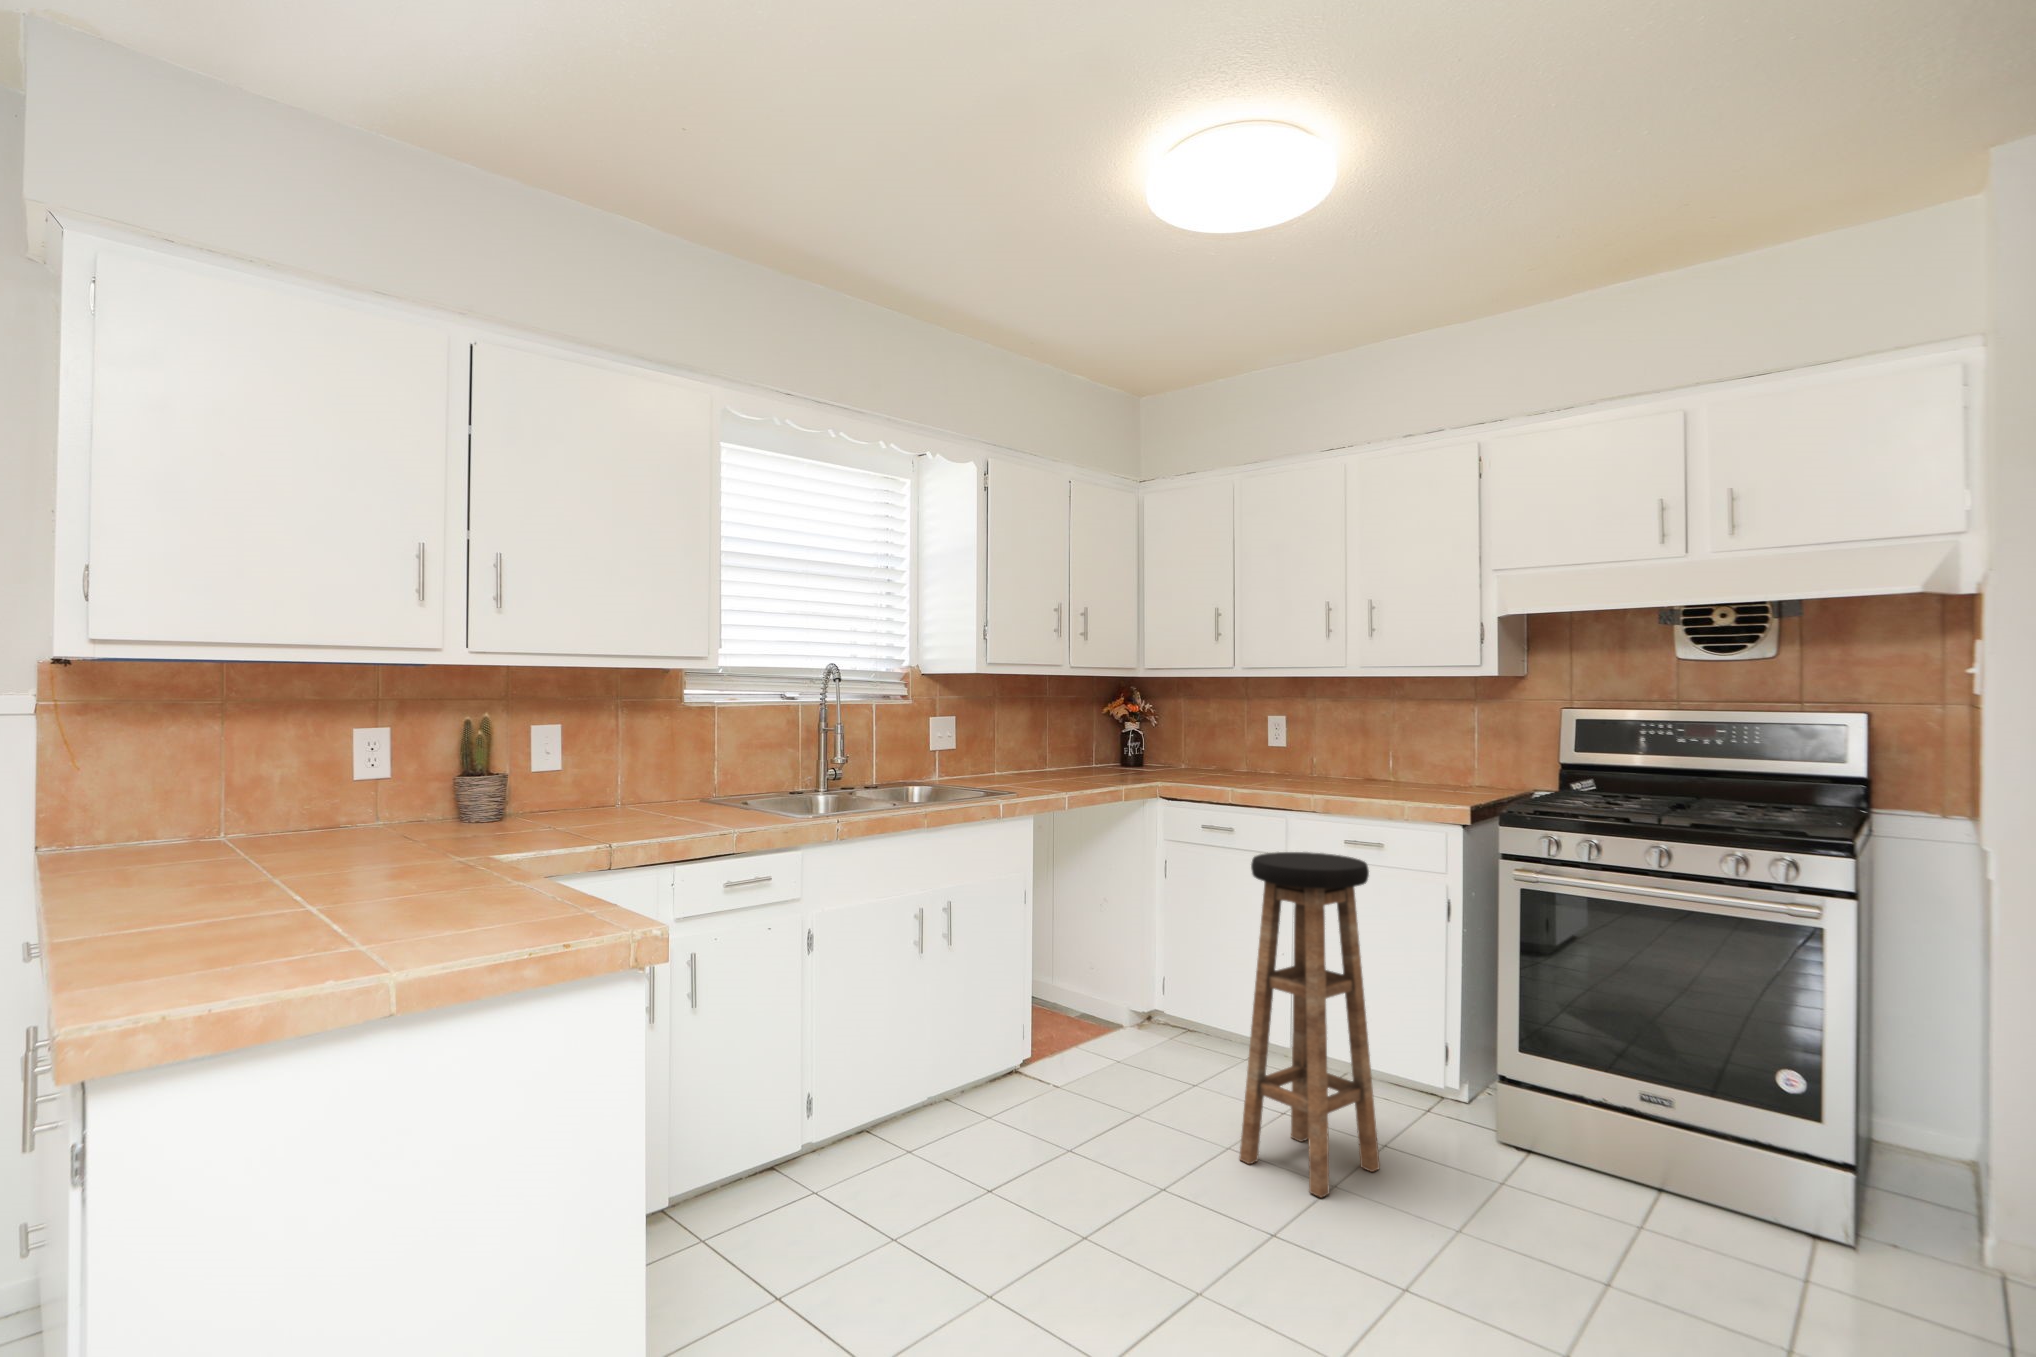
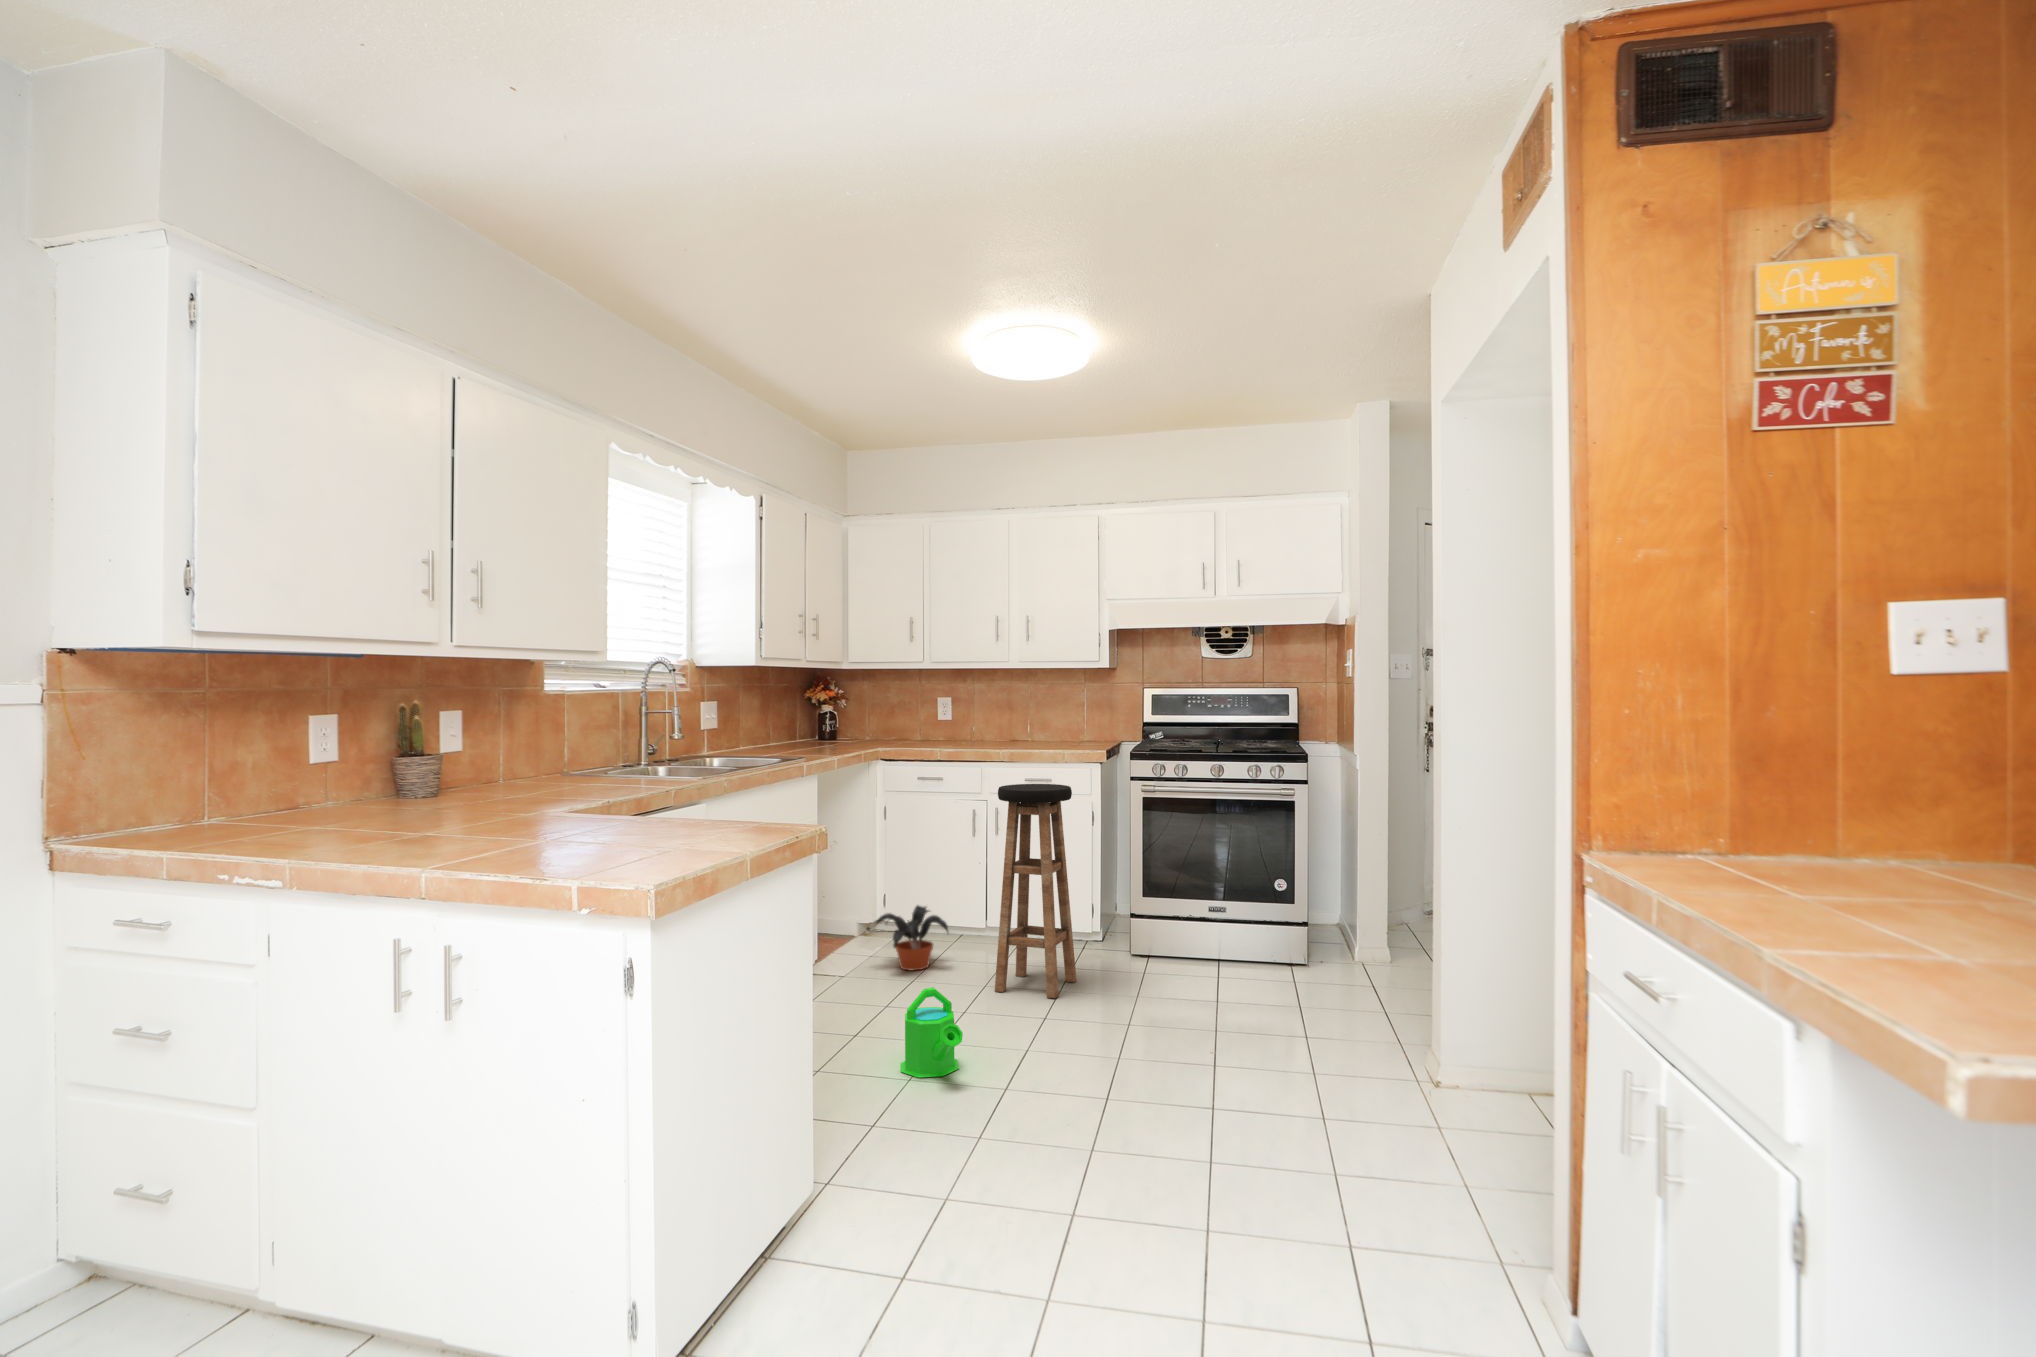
potted plant: none [1109,1001,1211,1096] -> present [876,906,948,971]
watering can: none [996,1163,1090,1310] -> present [901,987,963,1078]

